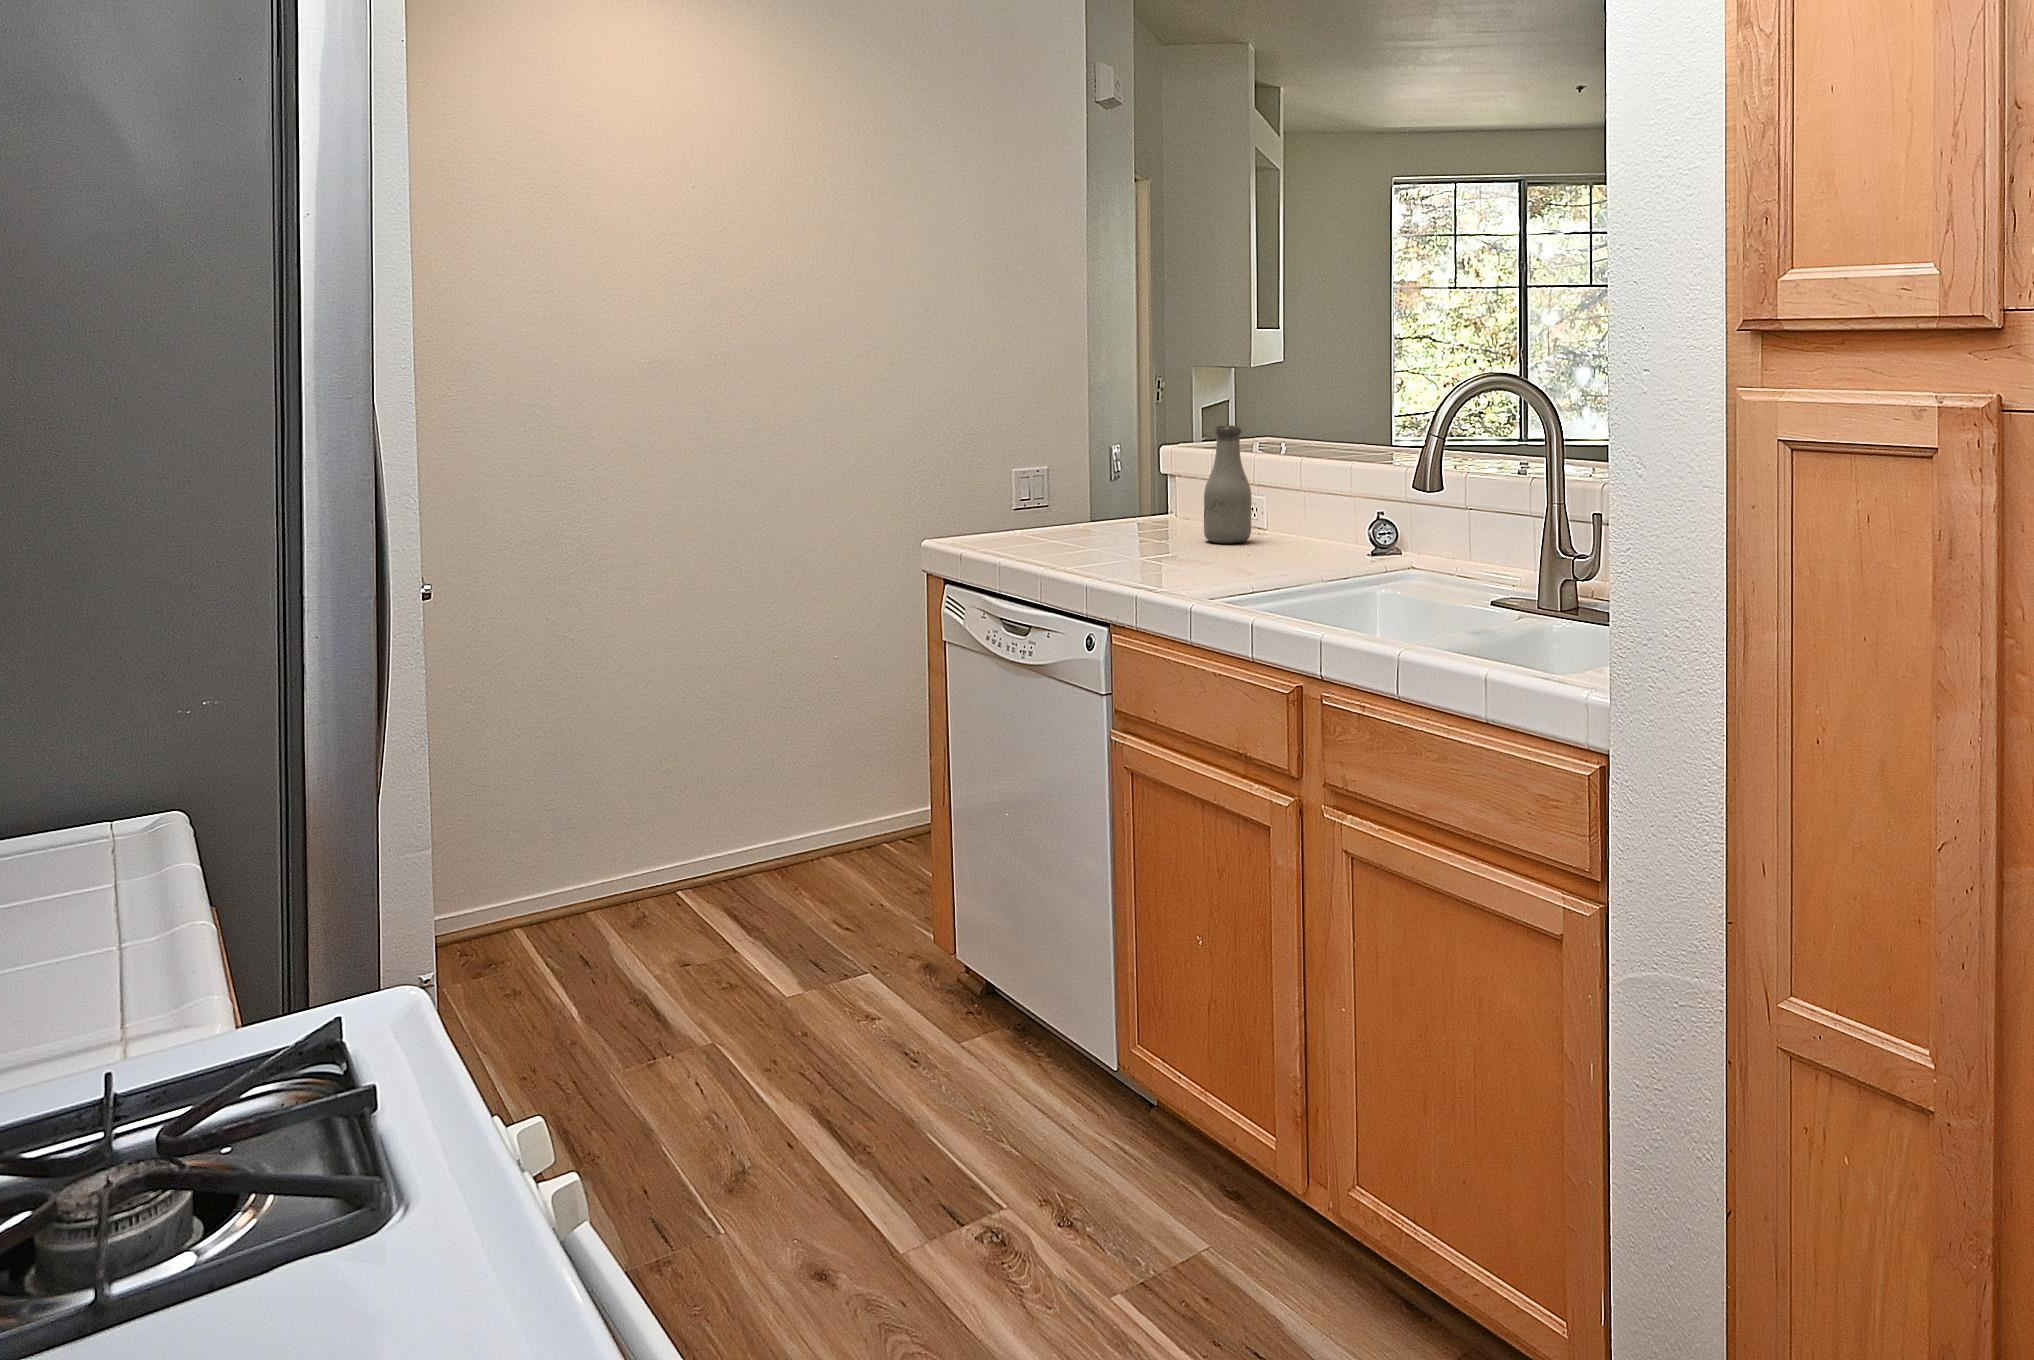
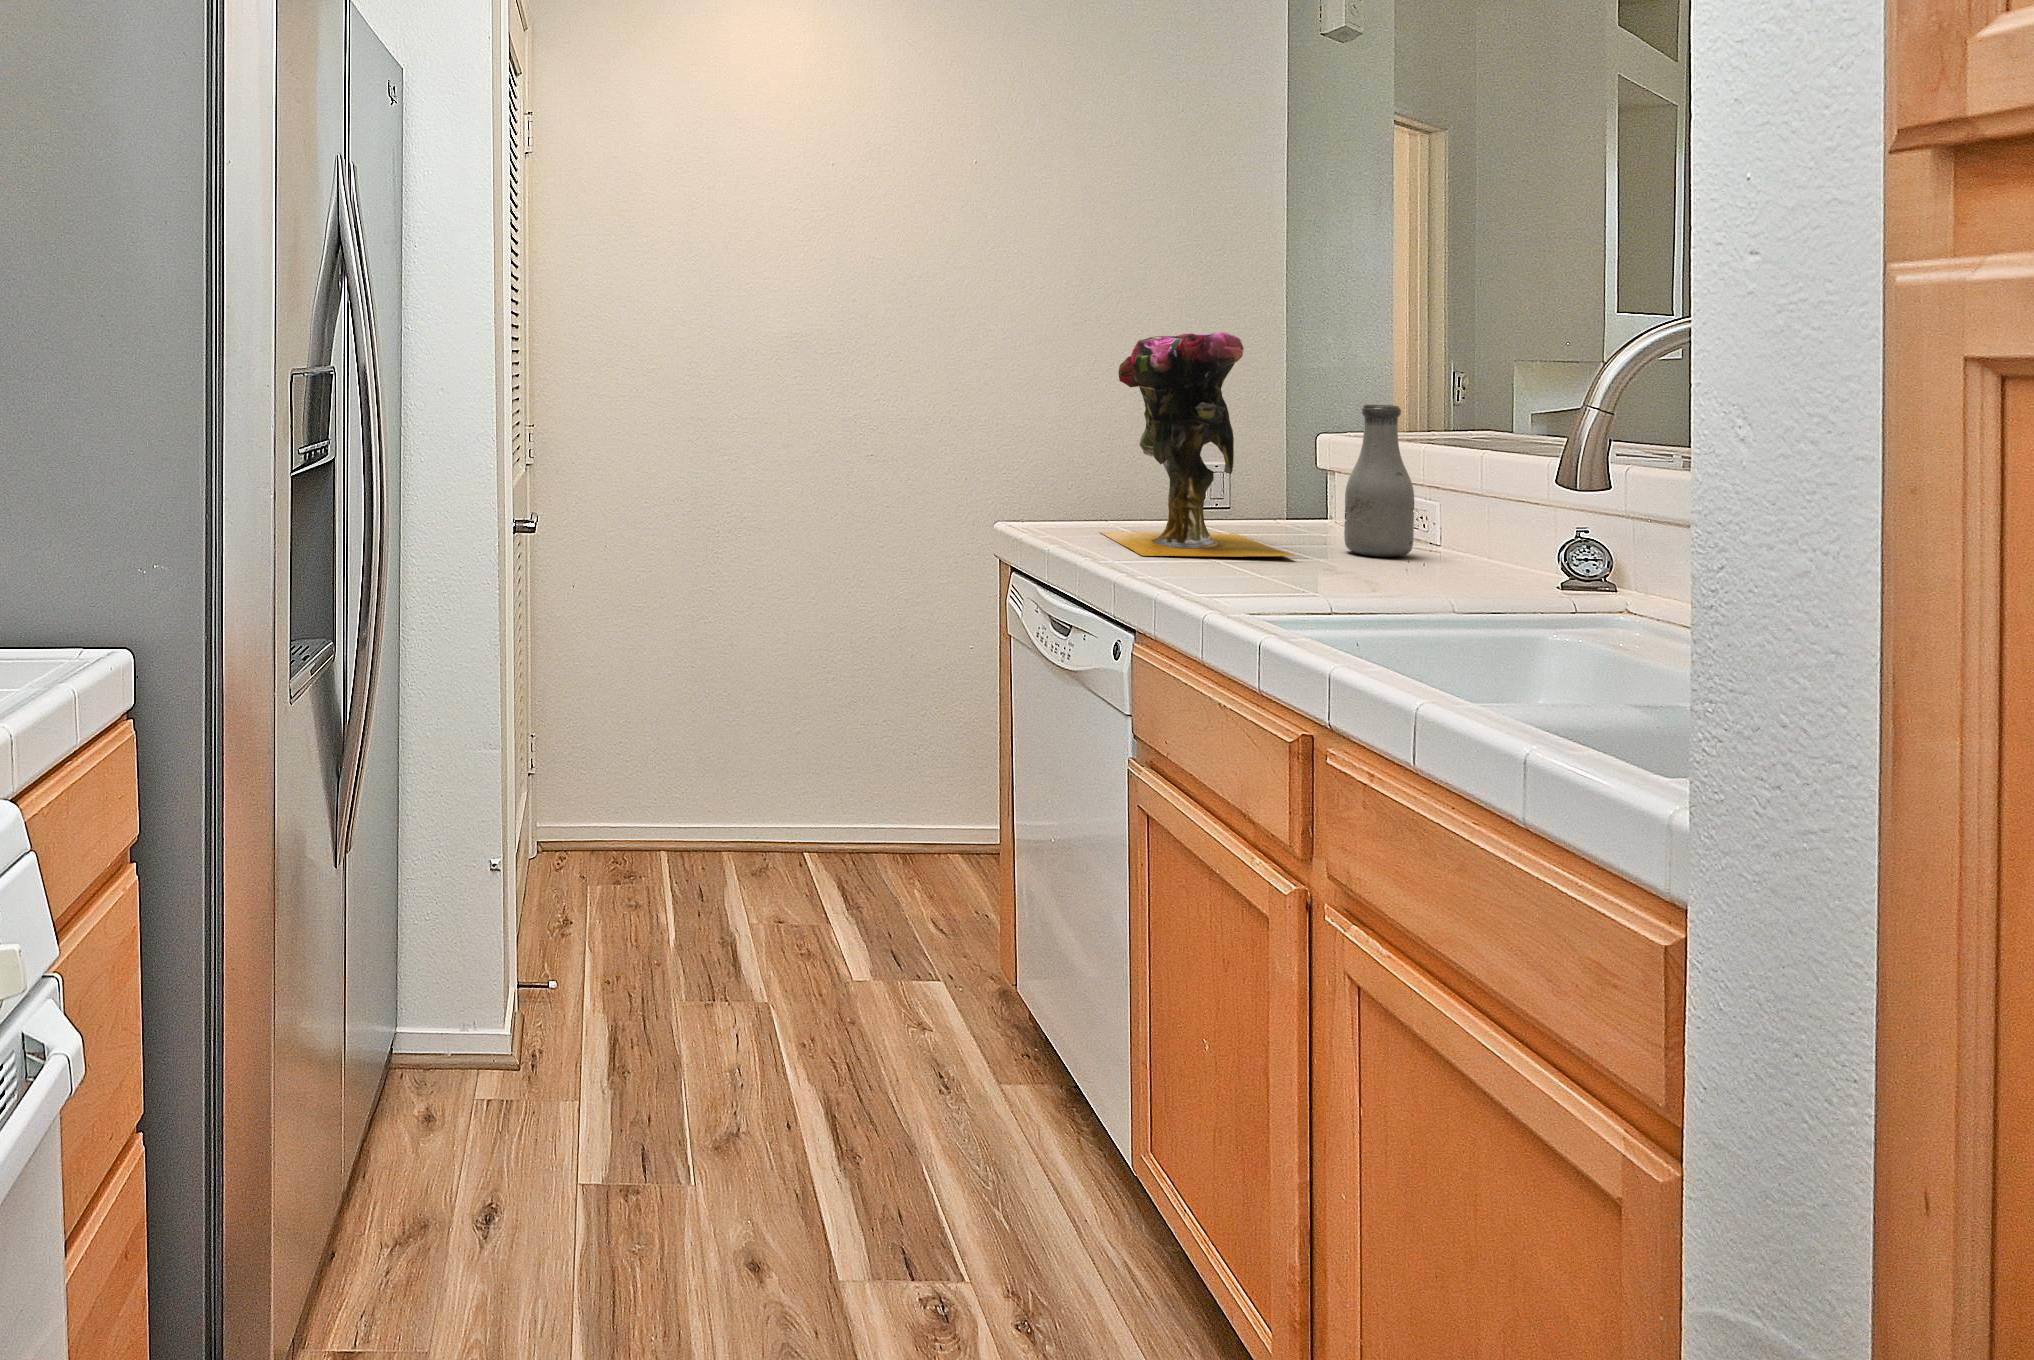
vase: none [1016,371,1184,560] -> present [1100,332,1295,557]

